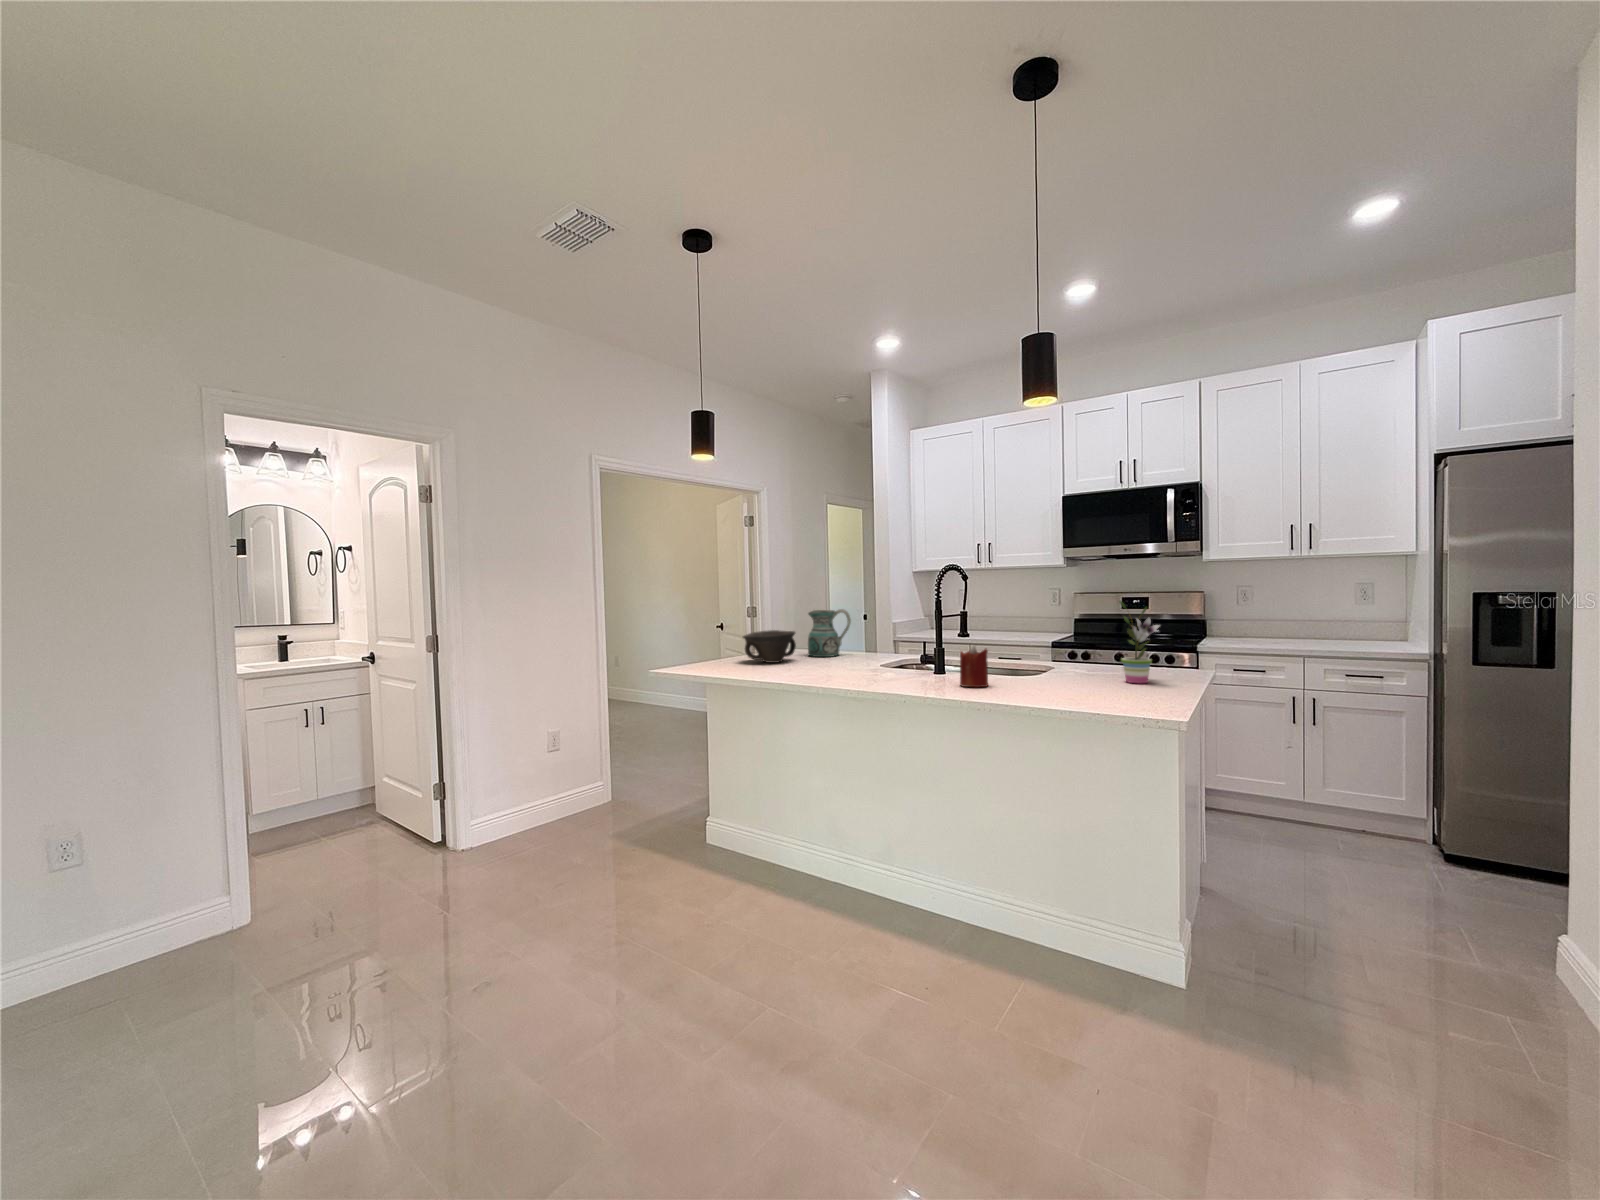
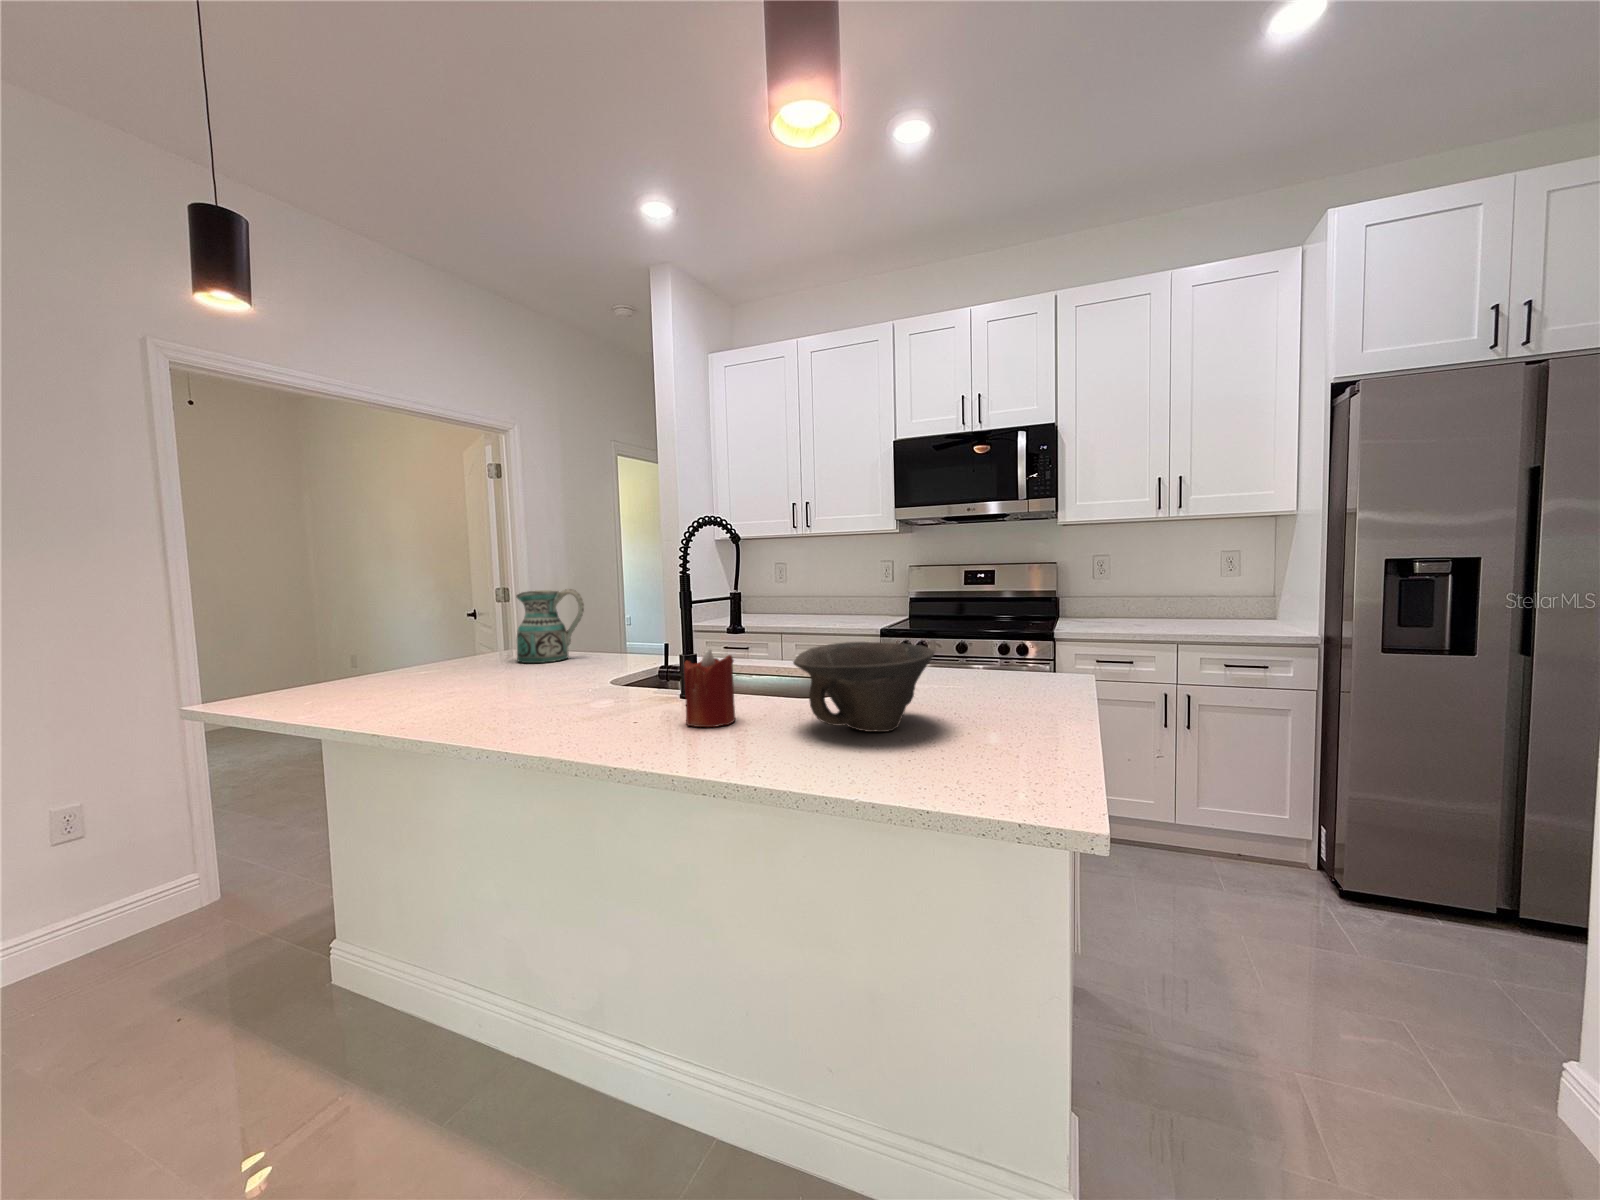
potted plant: present [1119,601,1159,683] -> none [952,568,1016,705]
bowl: present [743,630,796,663] -> present [793,642,934,732]

